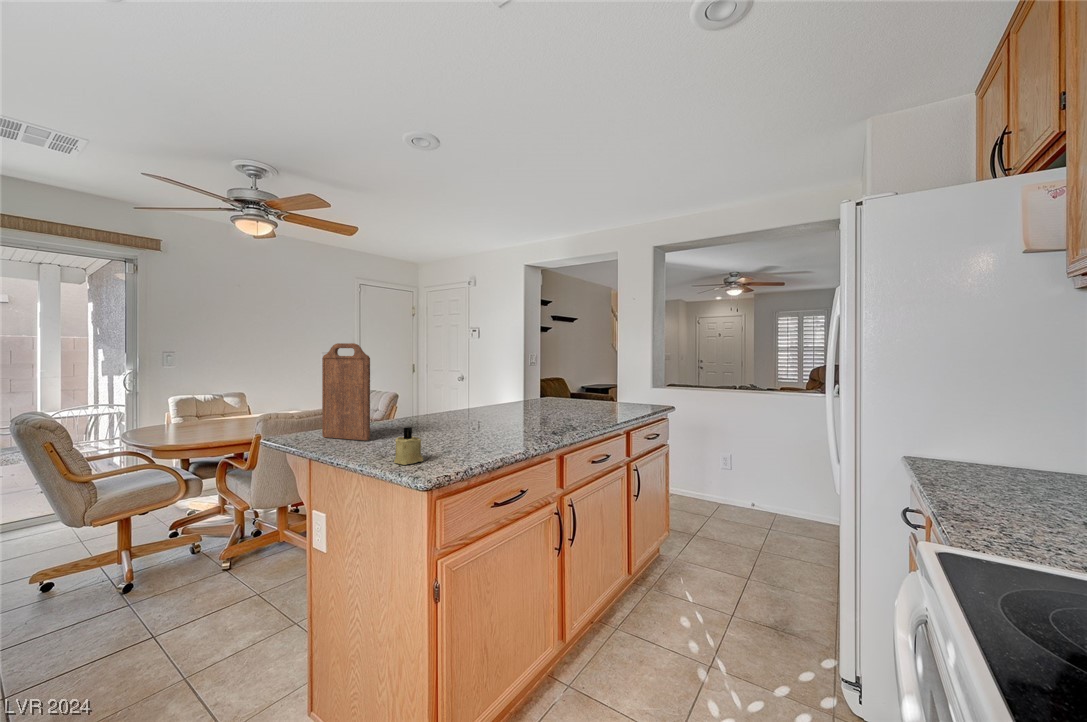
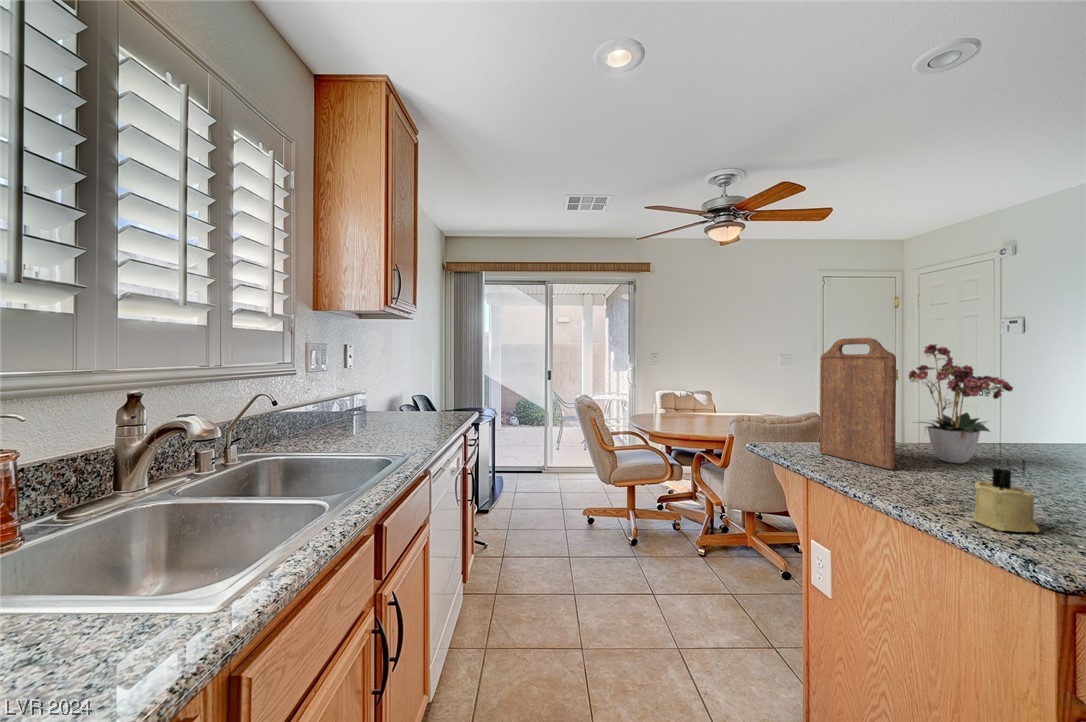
flower arrangement: none [382,345,440,430] -> present [909,344,1013,463]

